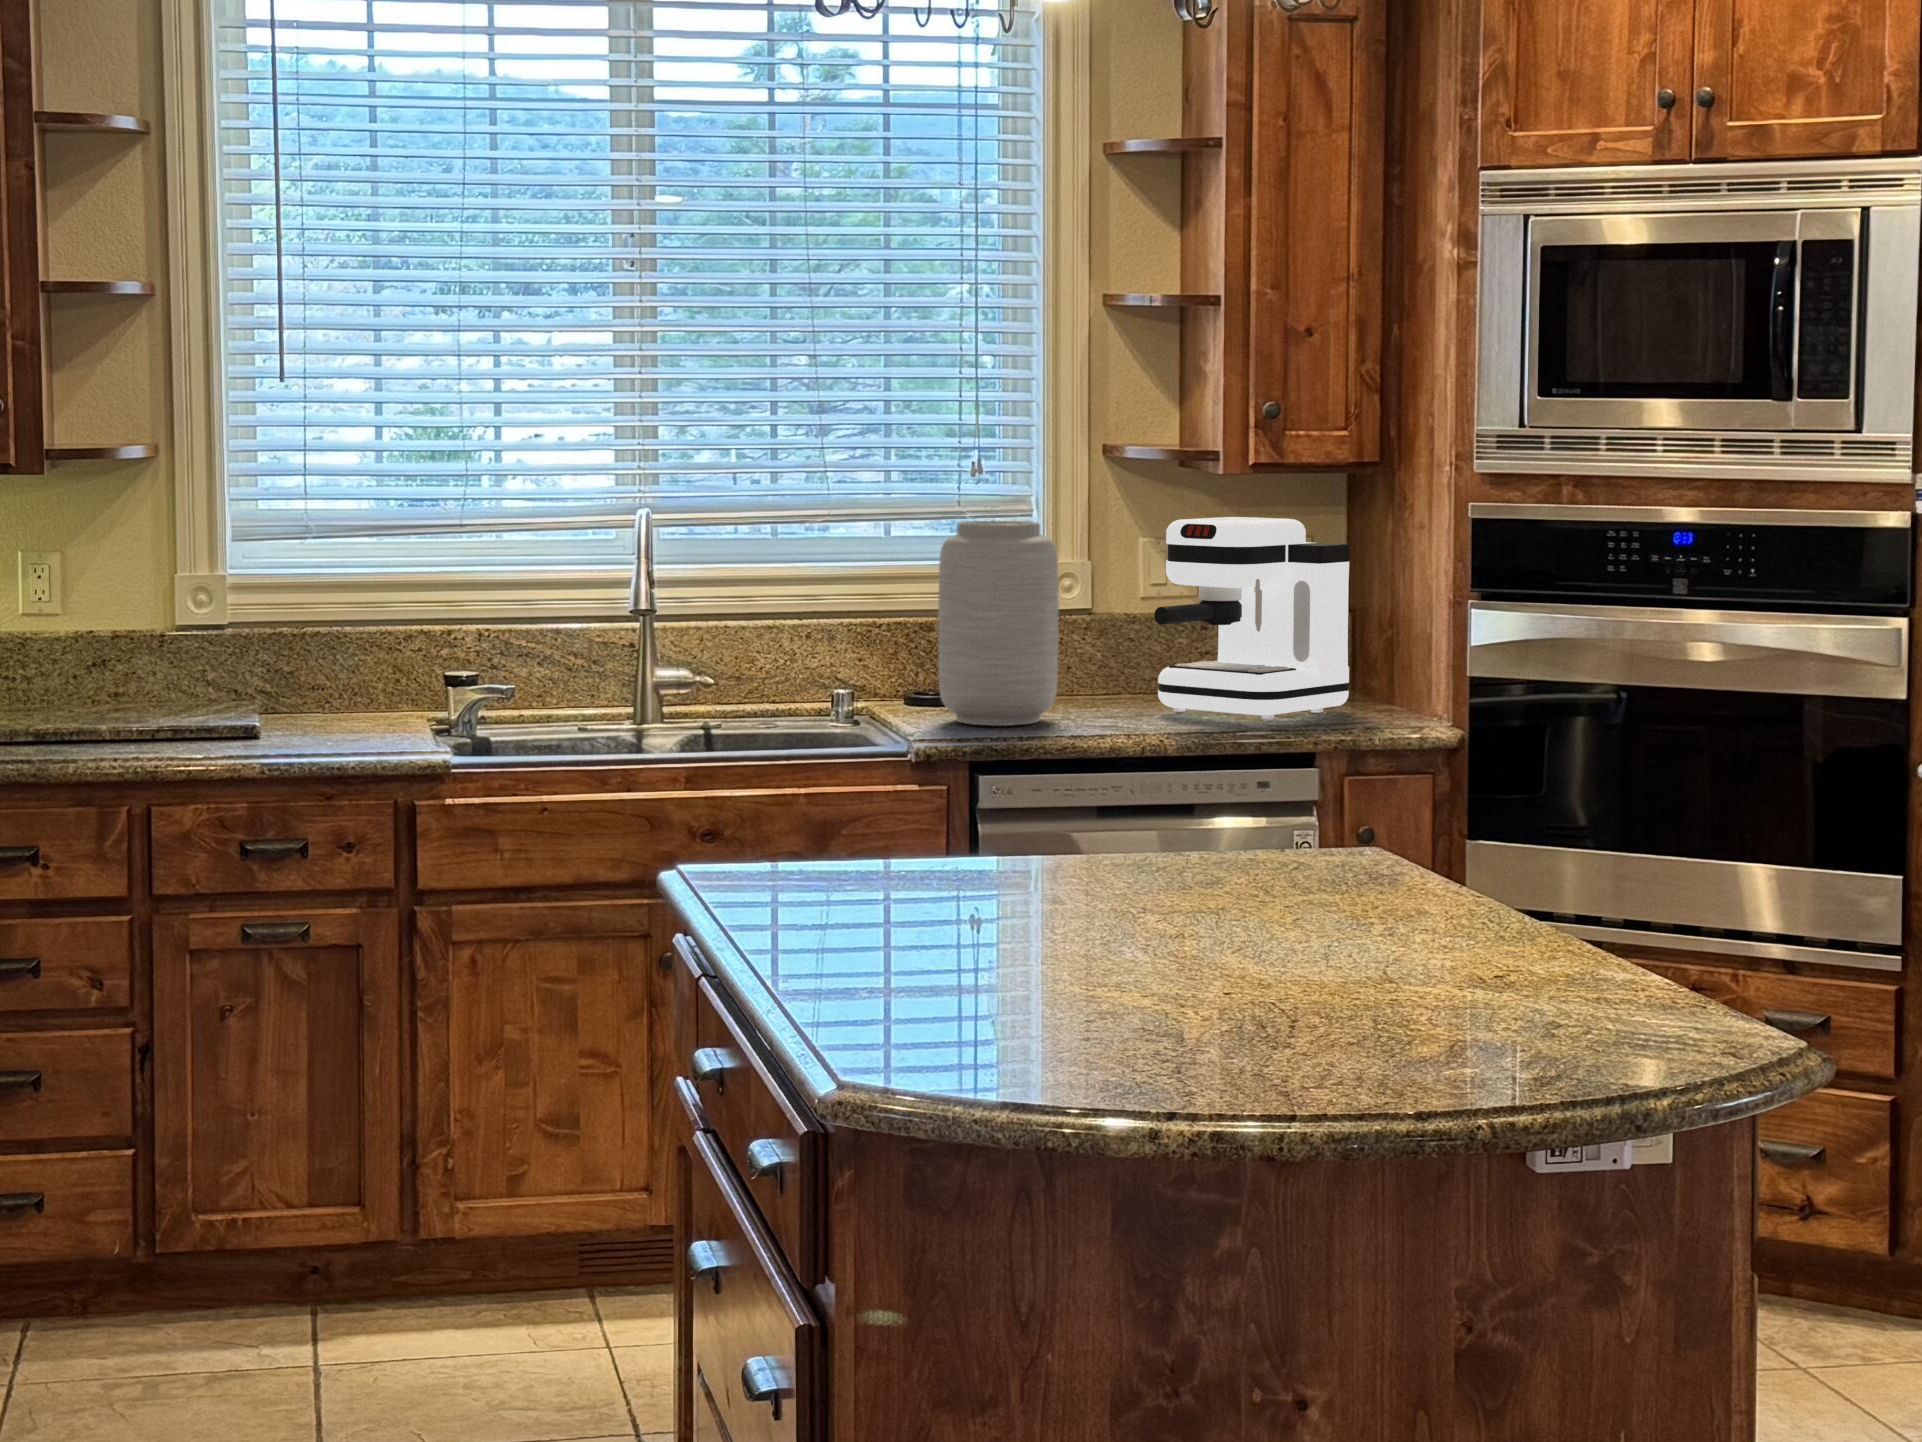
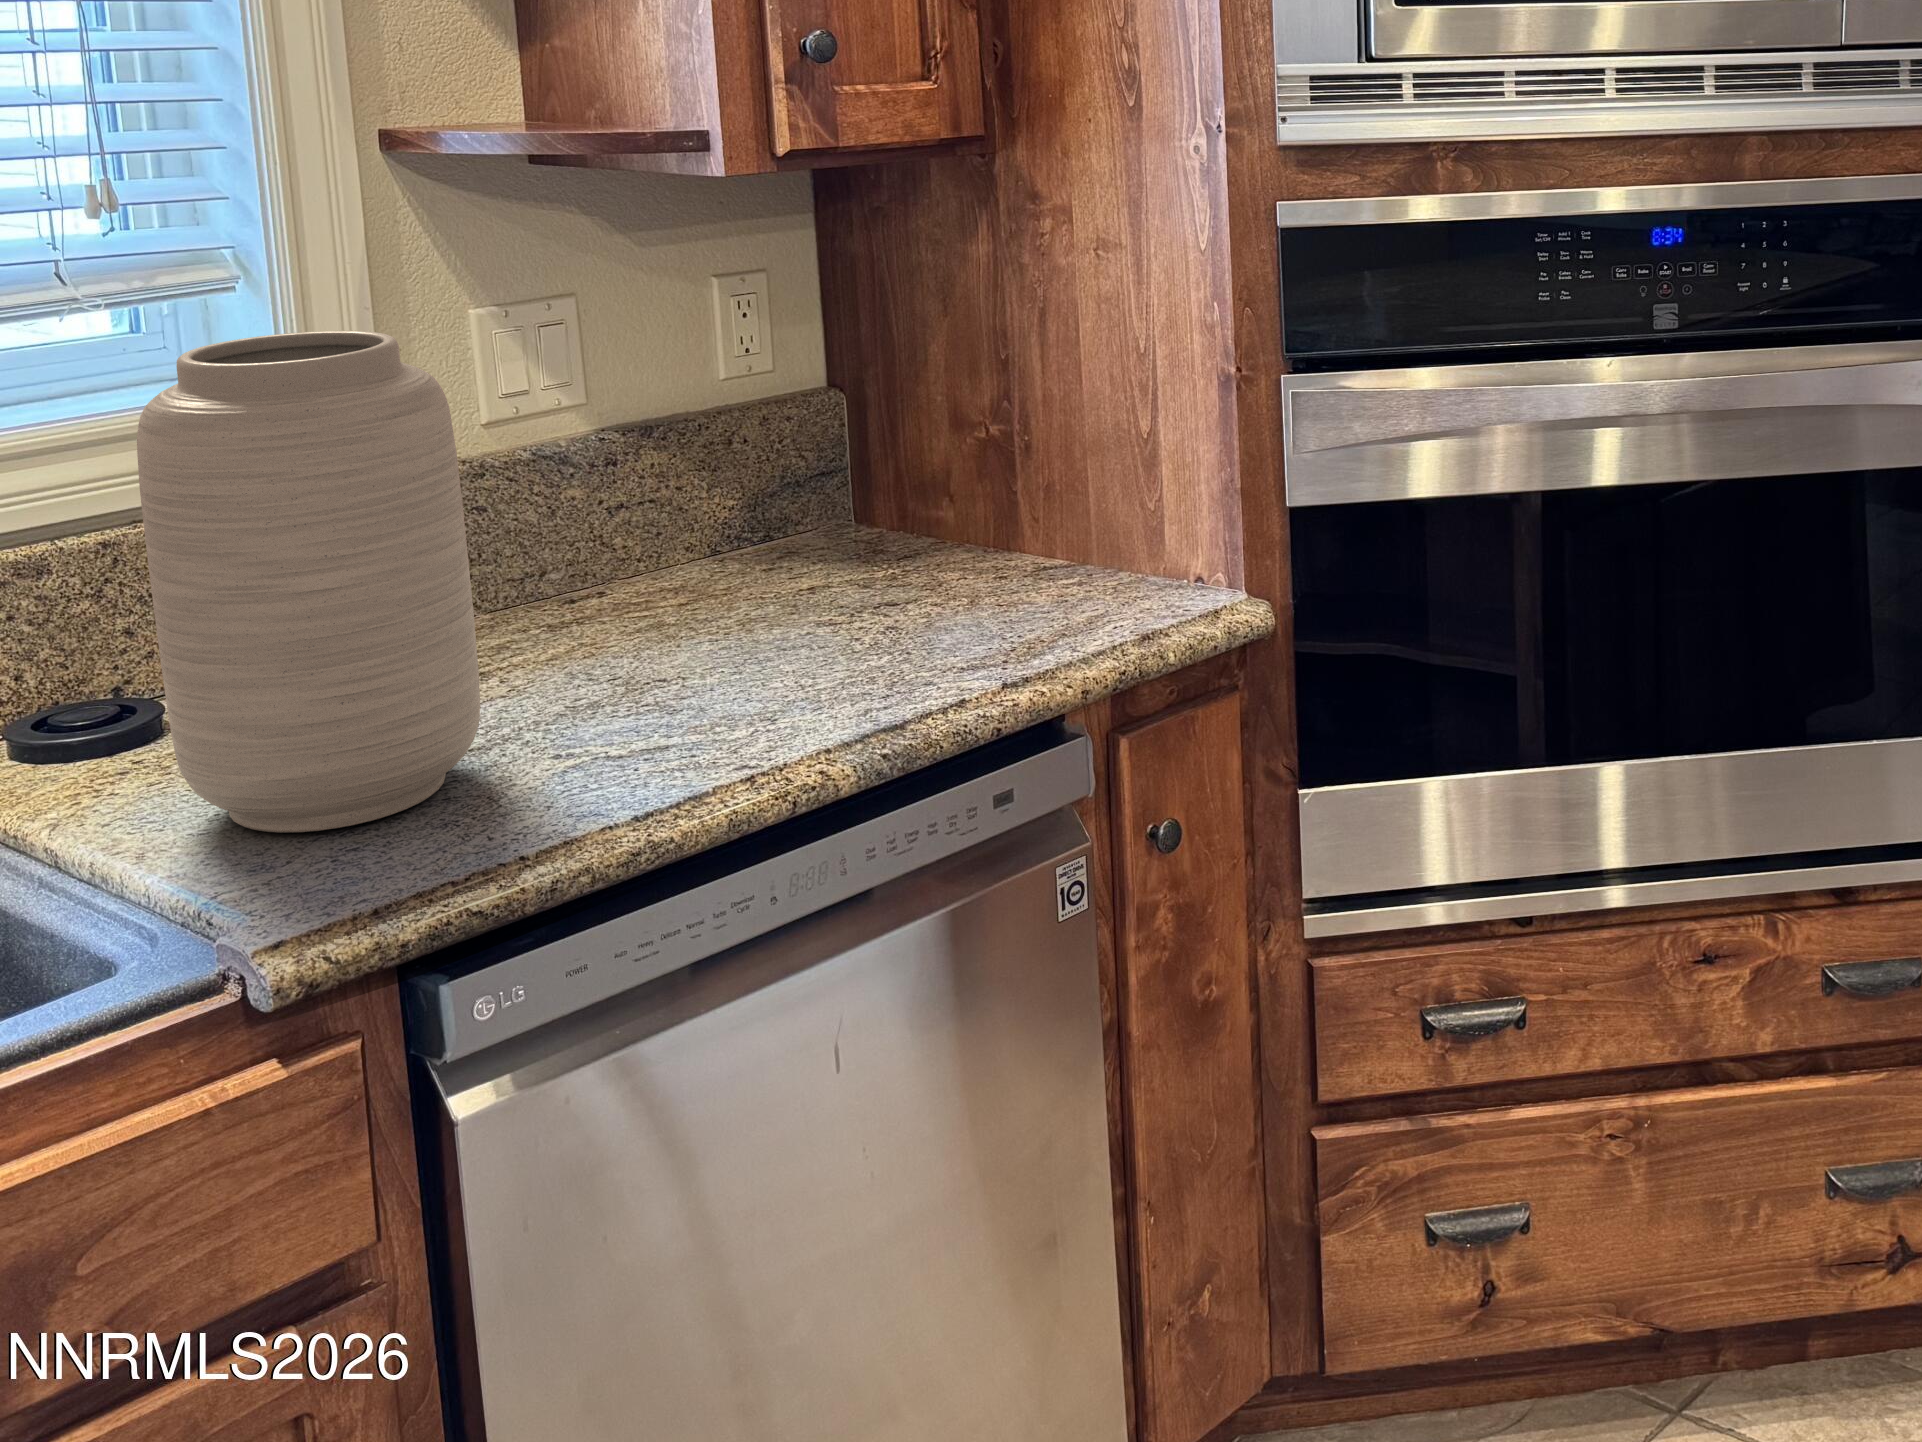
coffee maker: present [1154,517,1350,720] -> none [632,252,997,663]

